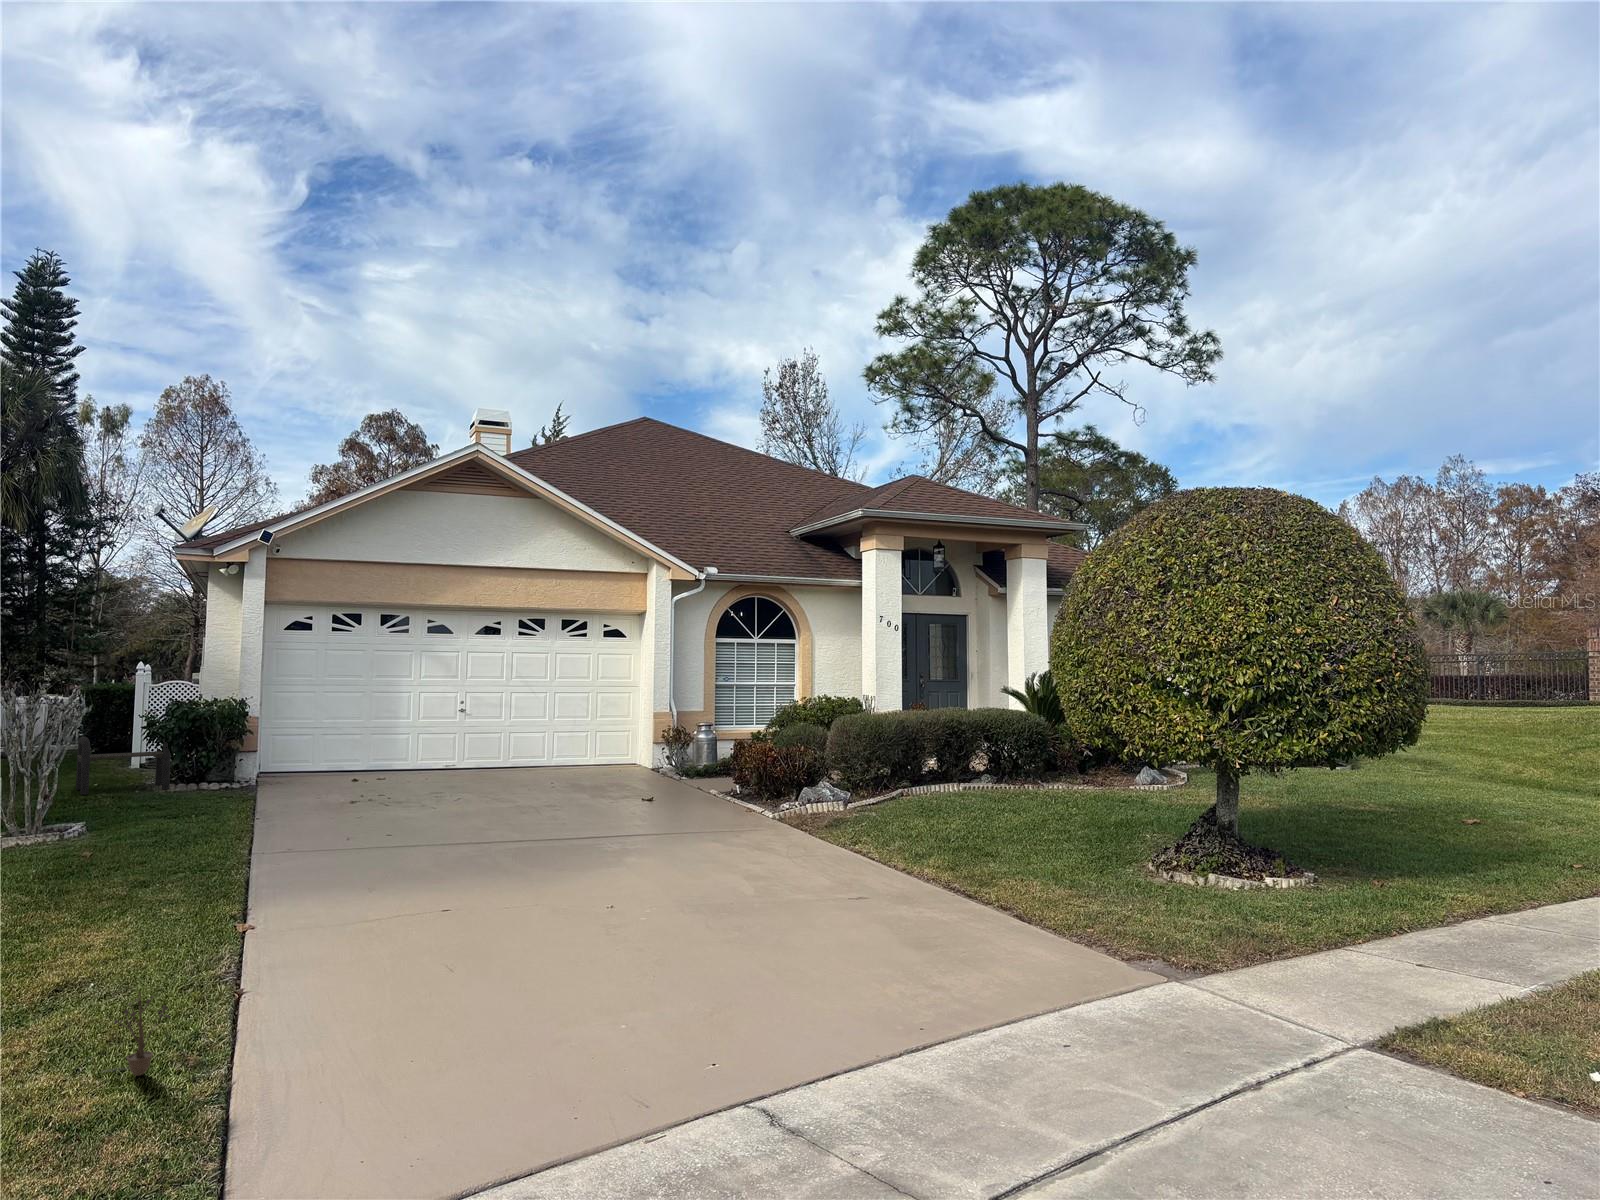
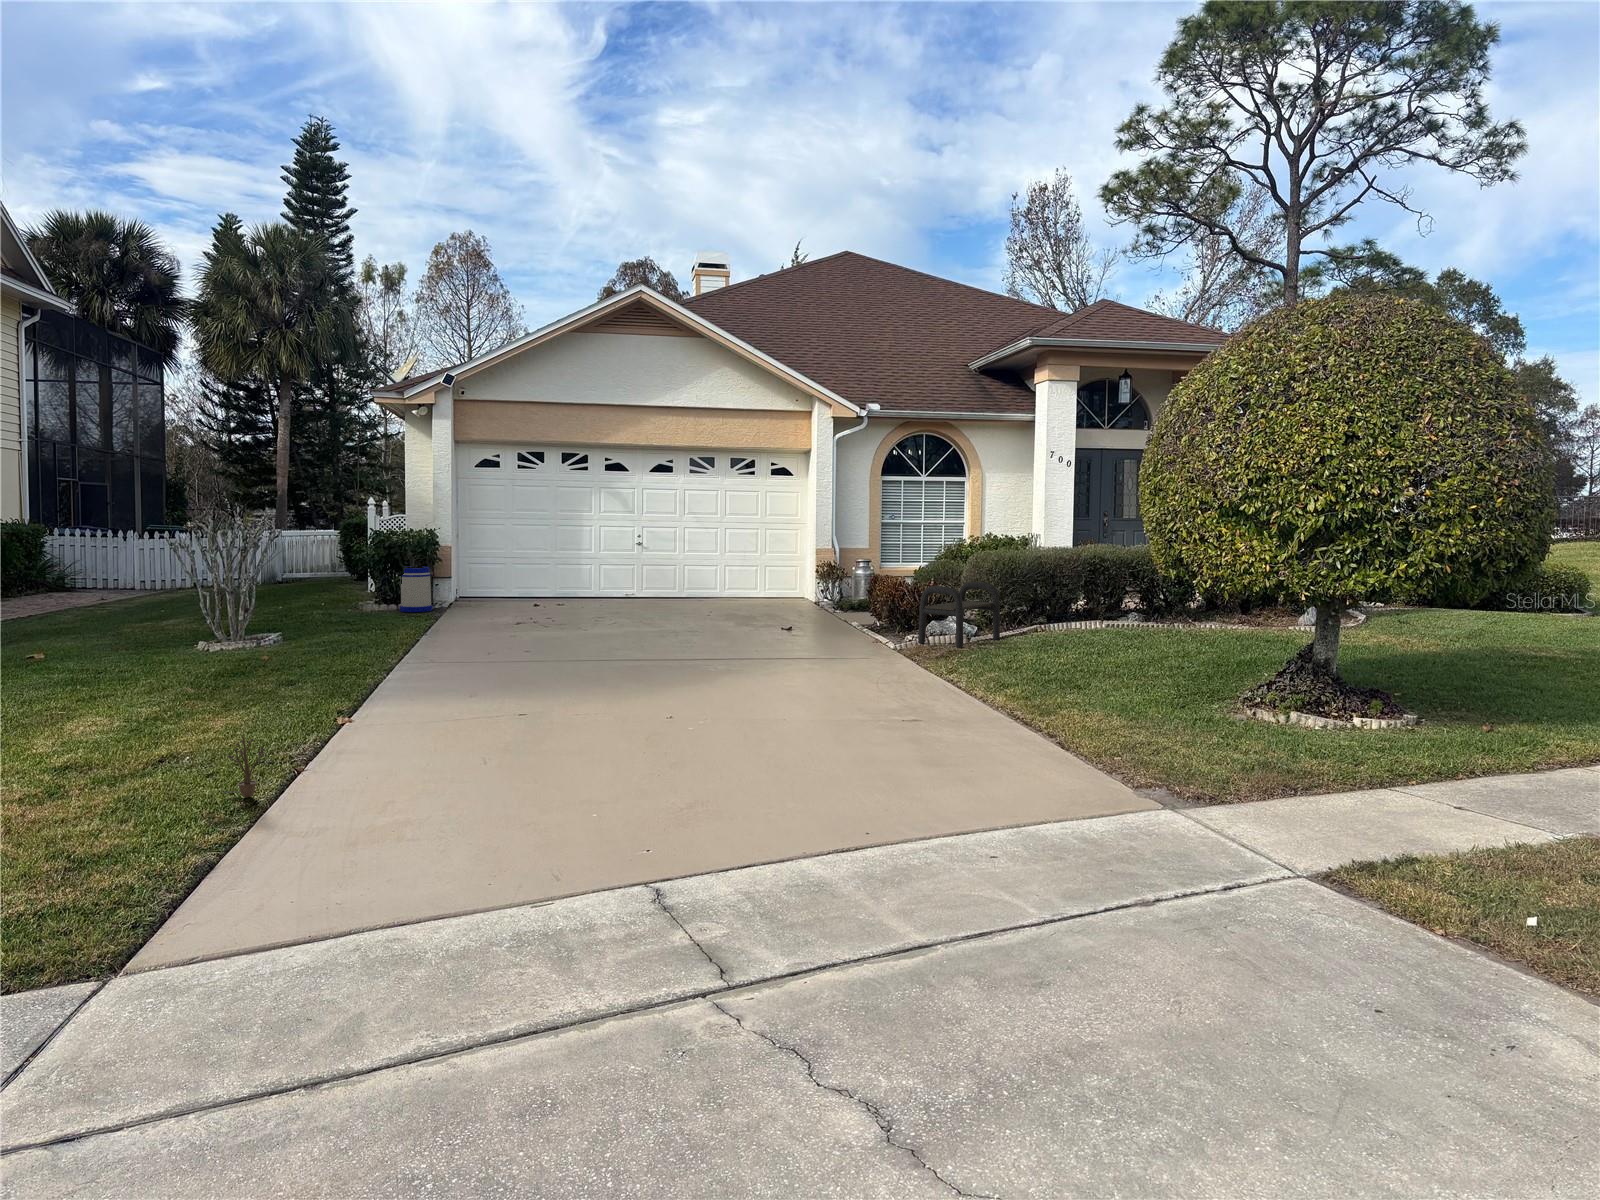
bench: present [76,737,171,795] -> present [918,582,1000,647]
trash can: none [193,738,233,791] -> present [400,566,433,612]

